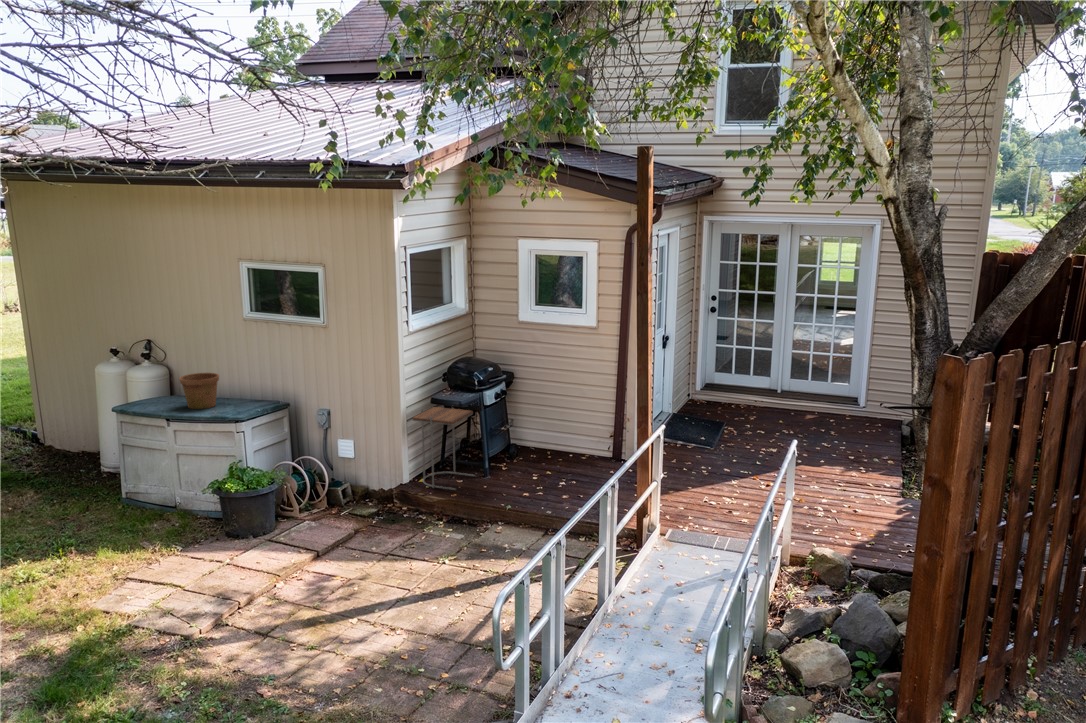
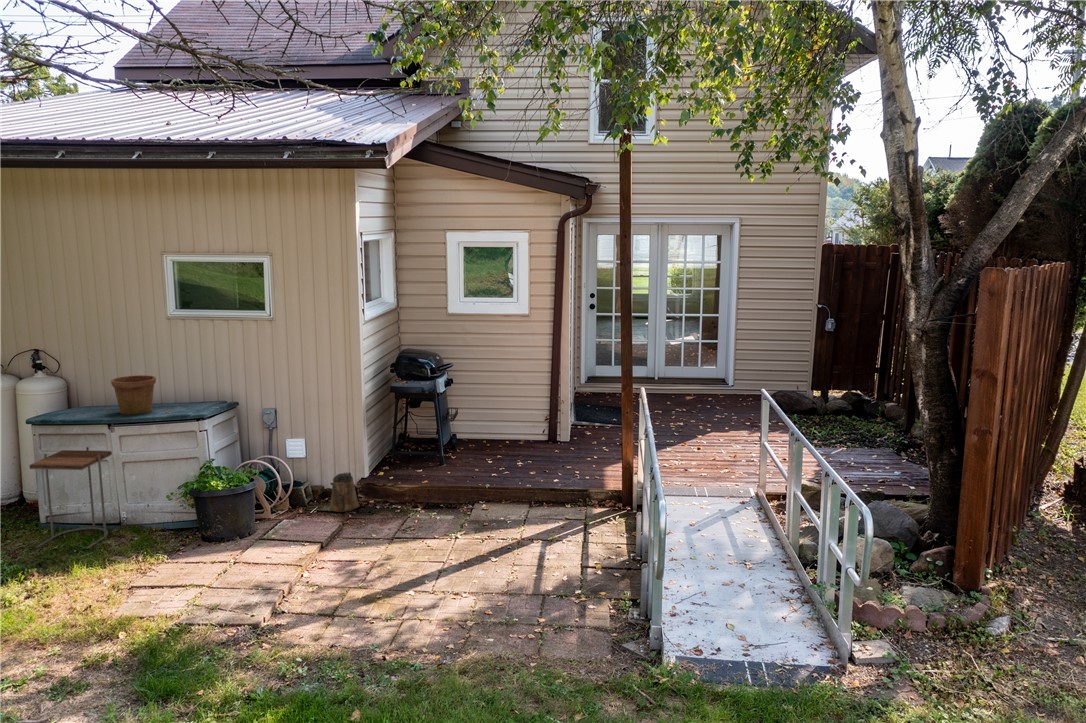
side table: present [413,407,474,490] -> present [29,447,112,549]
watering can: none [350,477,391,517] -> present [329,472,360,512]

